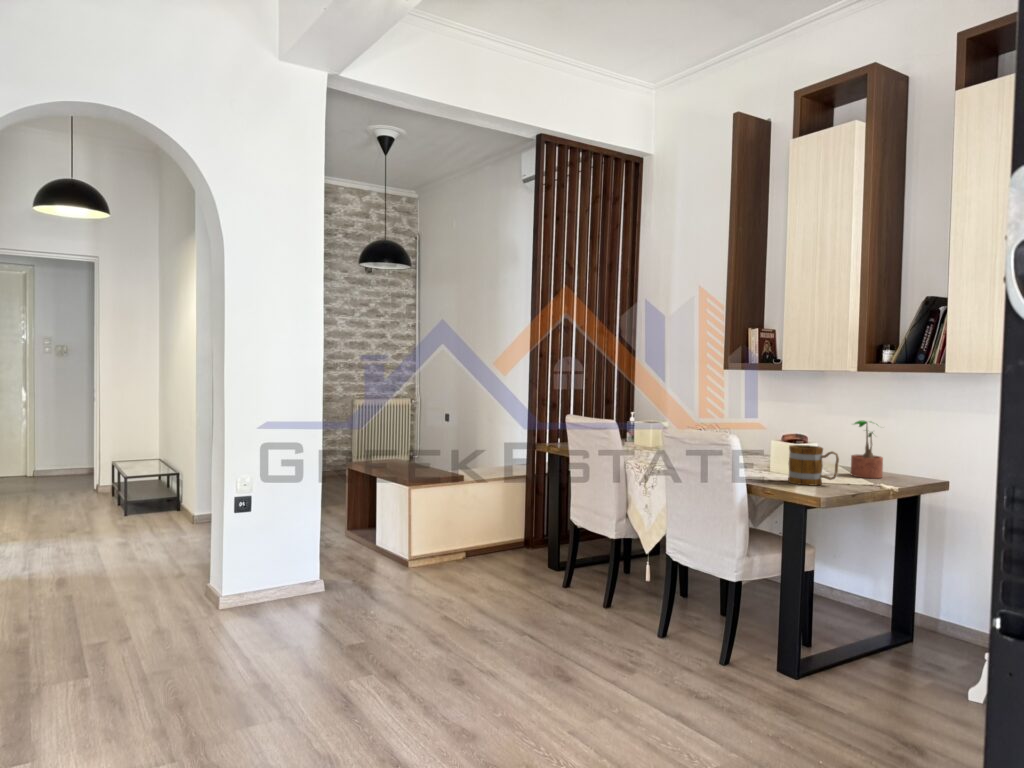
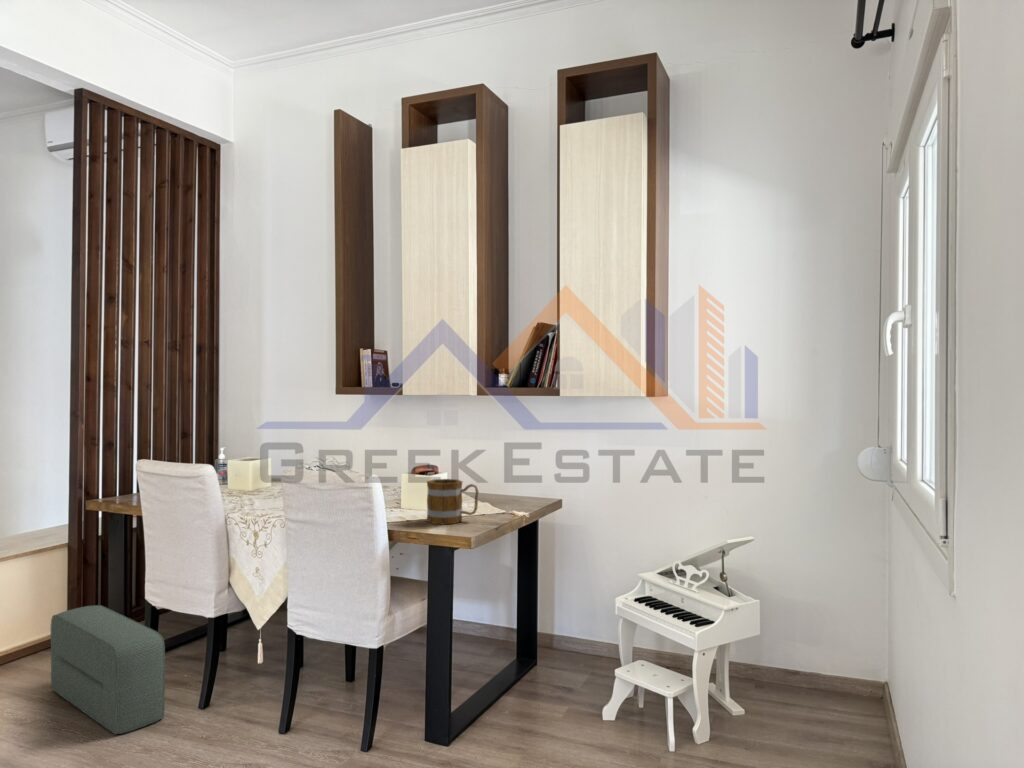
potted plant: present [851,421,883,478] -> none [477,447,508,507]
pouf: none [511,519,580,610] -> present [50,605,165,734]

